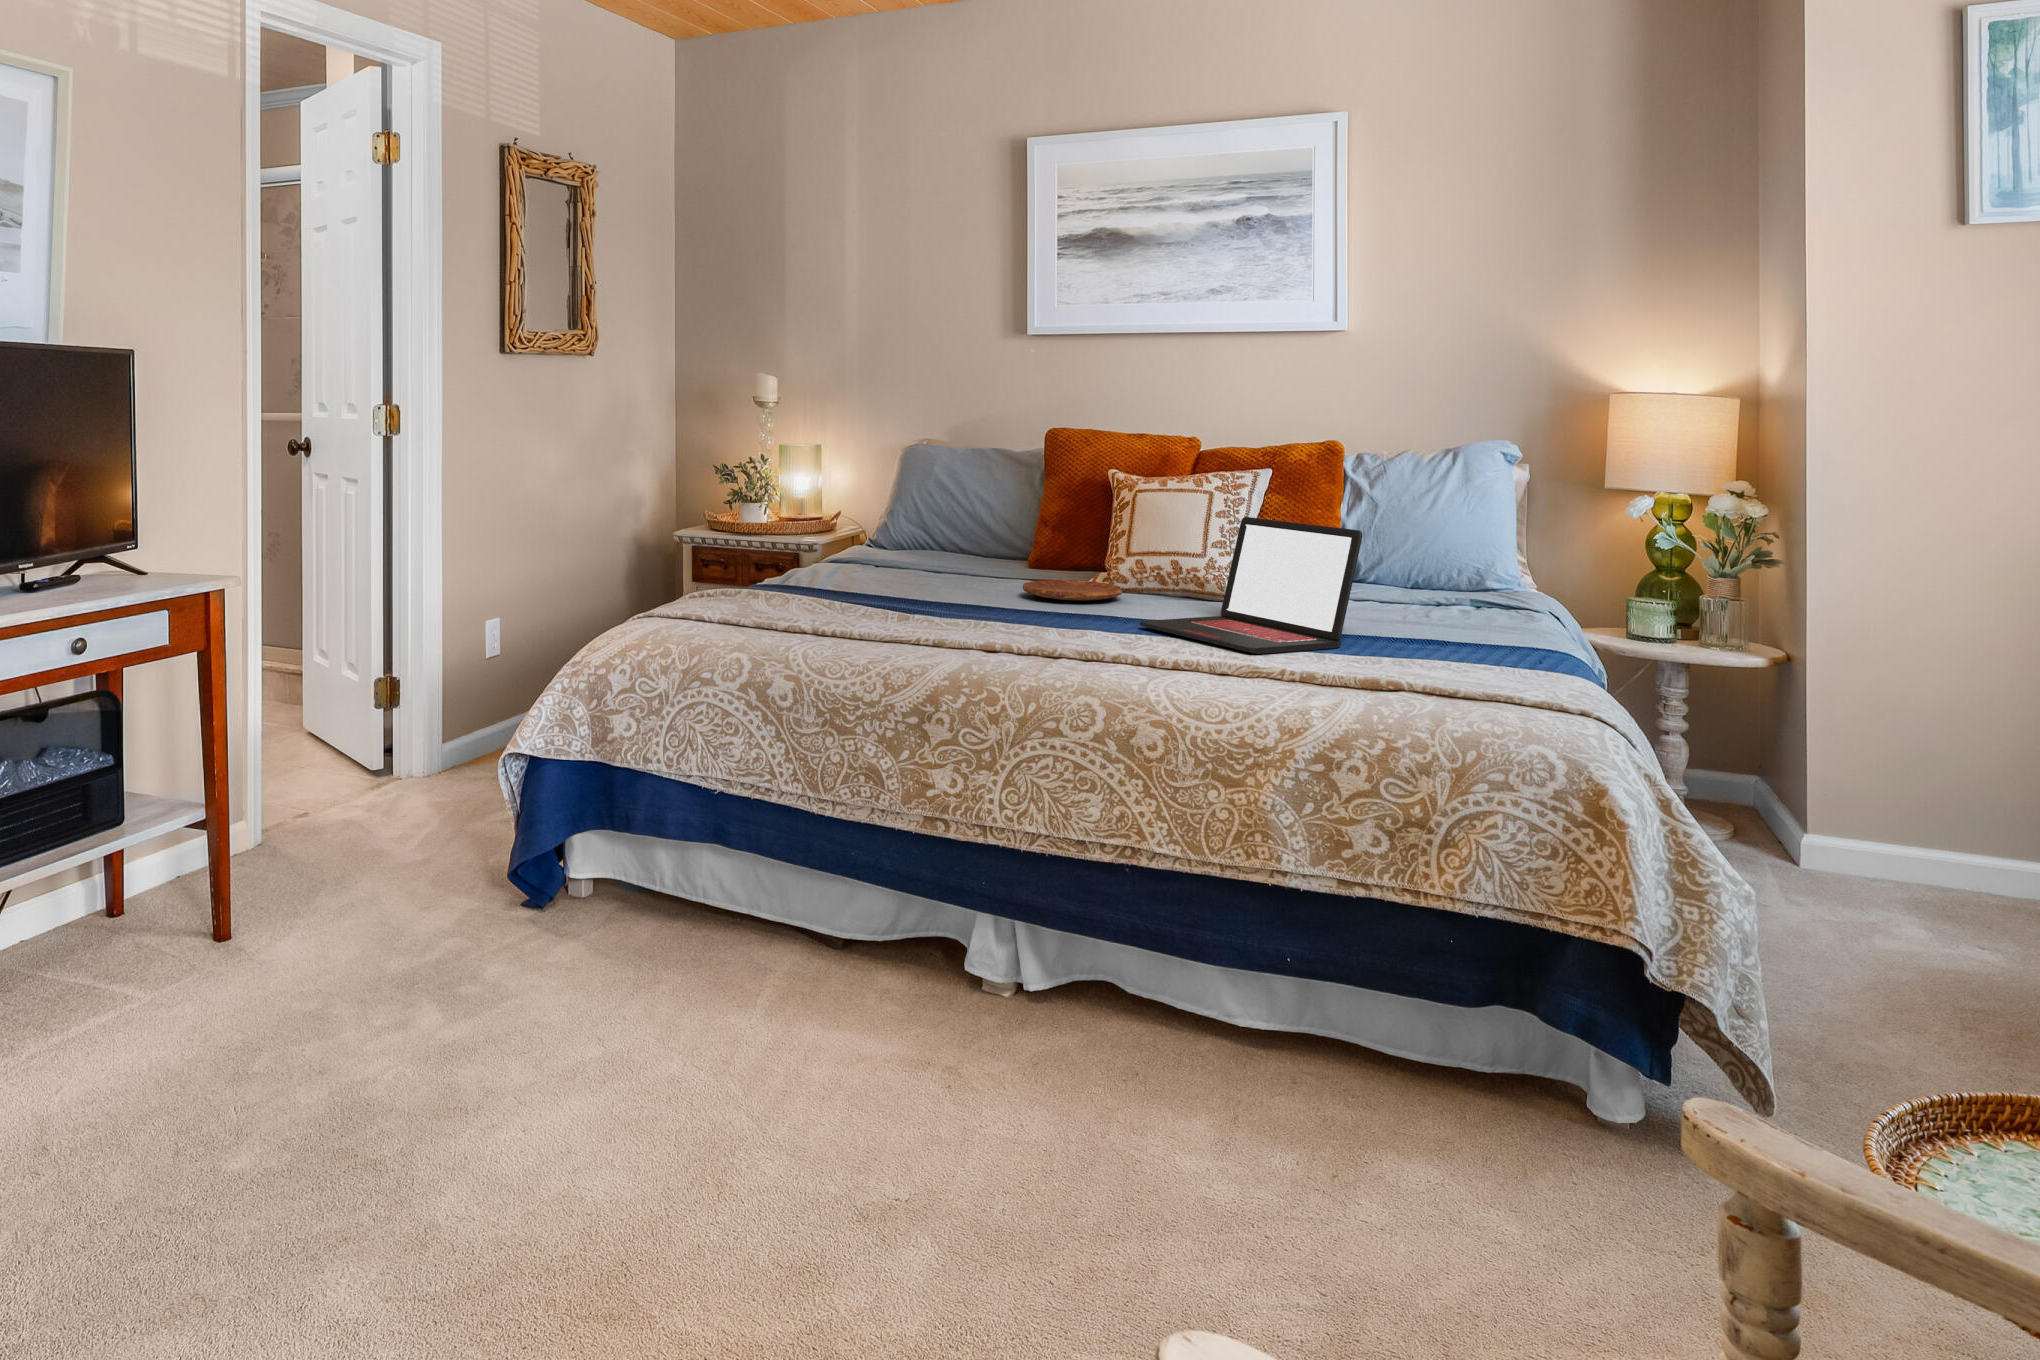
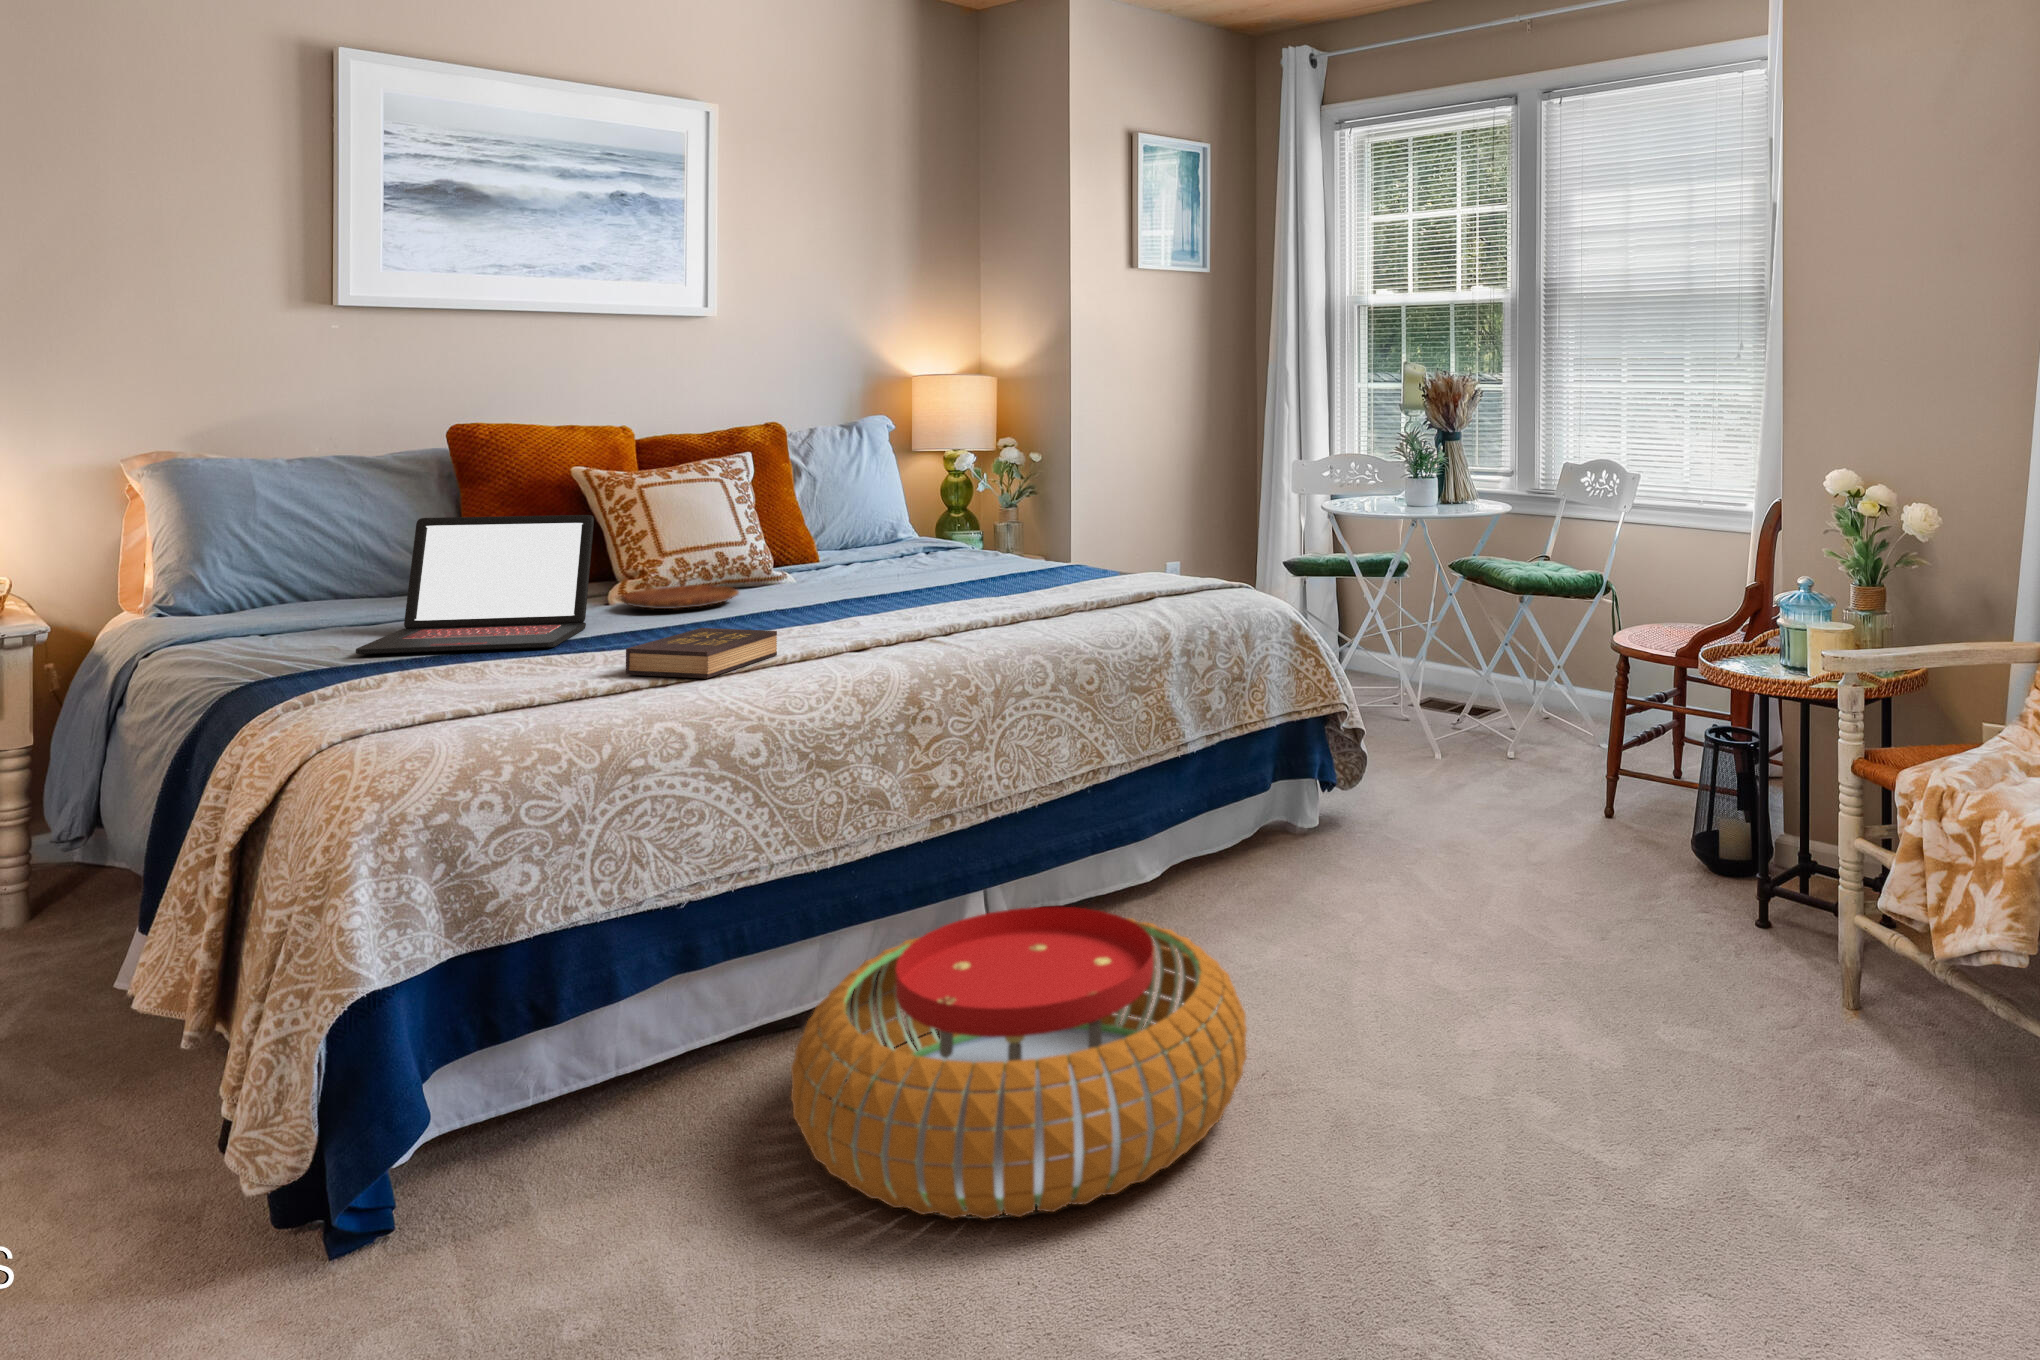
laptop: present [1140,517,1362,654] -> present [356,515,594,654]
hardback book: none [805,599,906,633] -> present [626,628,777,678]
pouf: none [510,877,924,1160] -> present [791,906,1247,1219]

